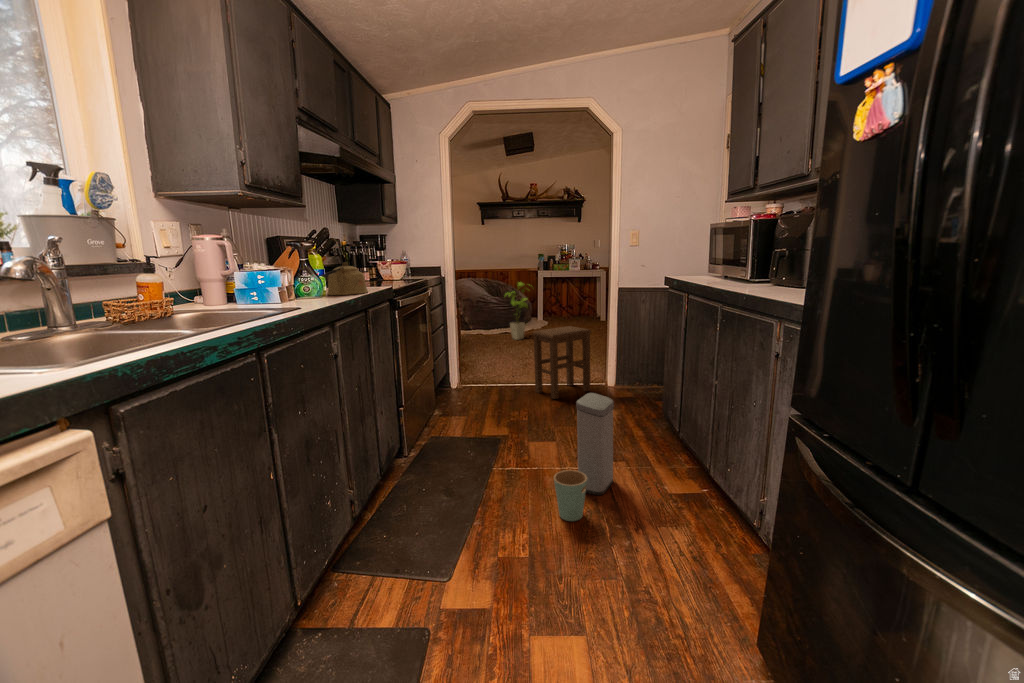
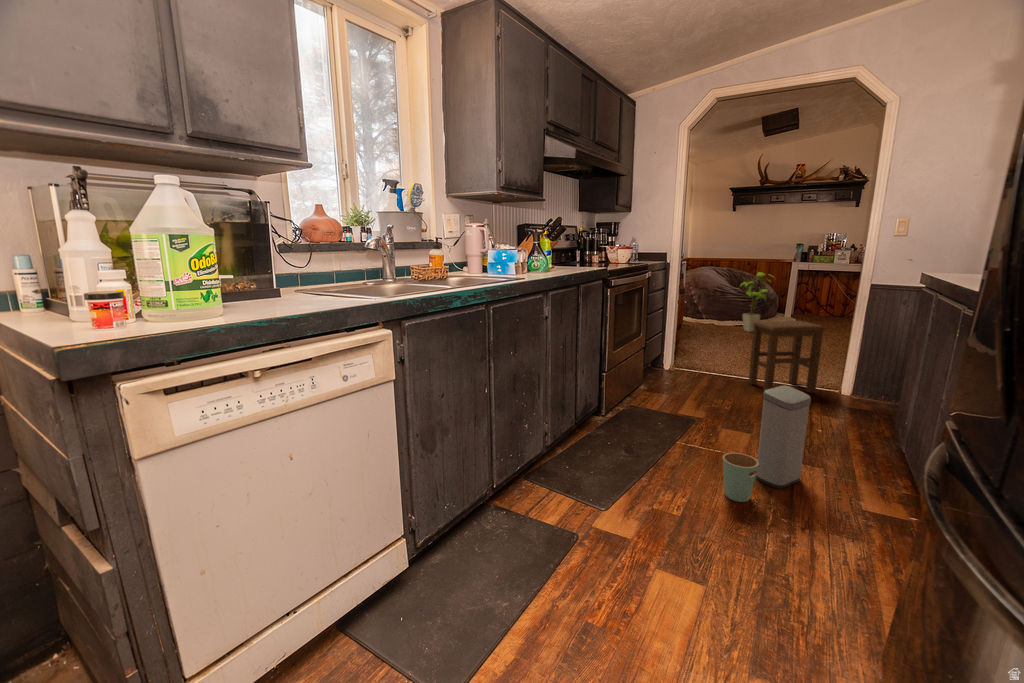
kettle: present [320,262,368,295] -> none [548,245,584,272]

